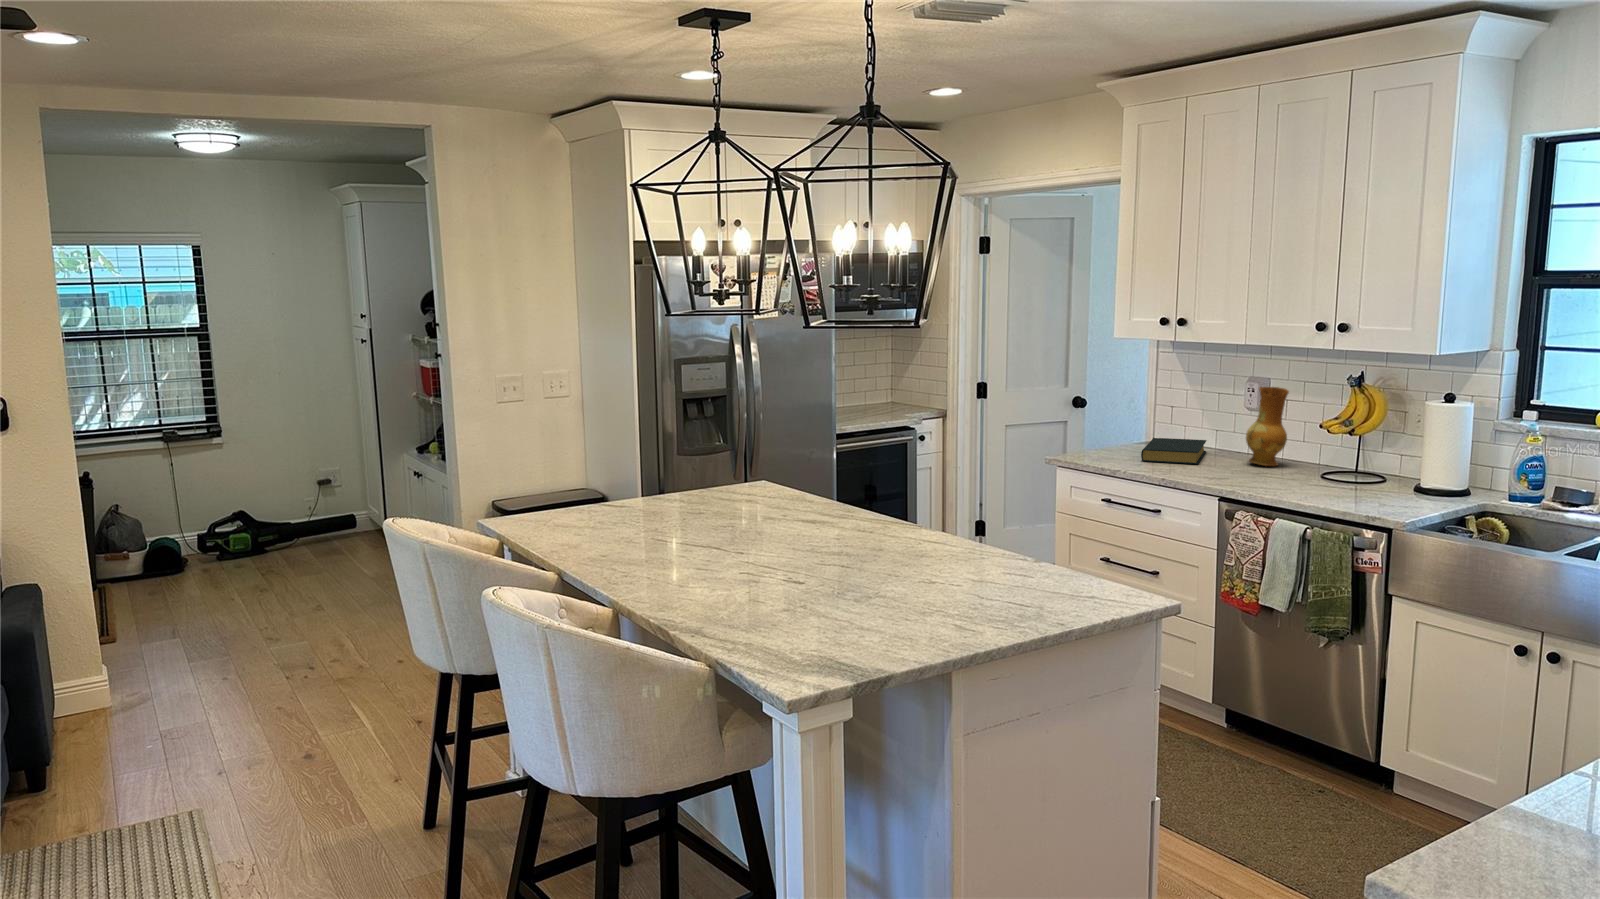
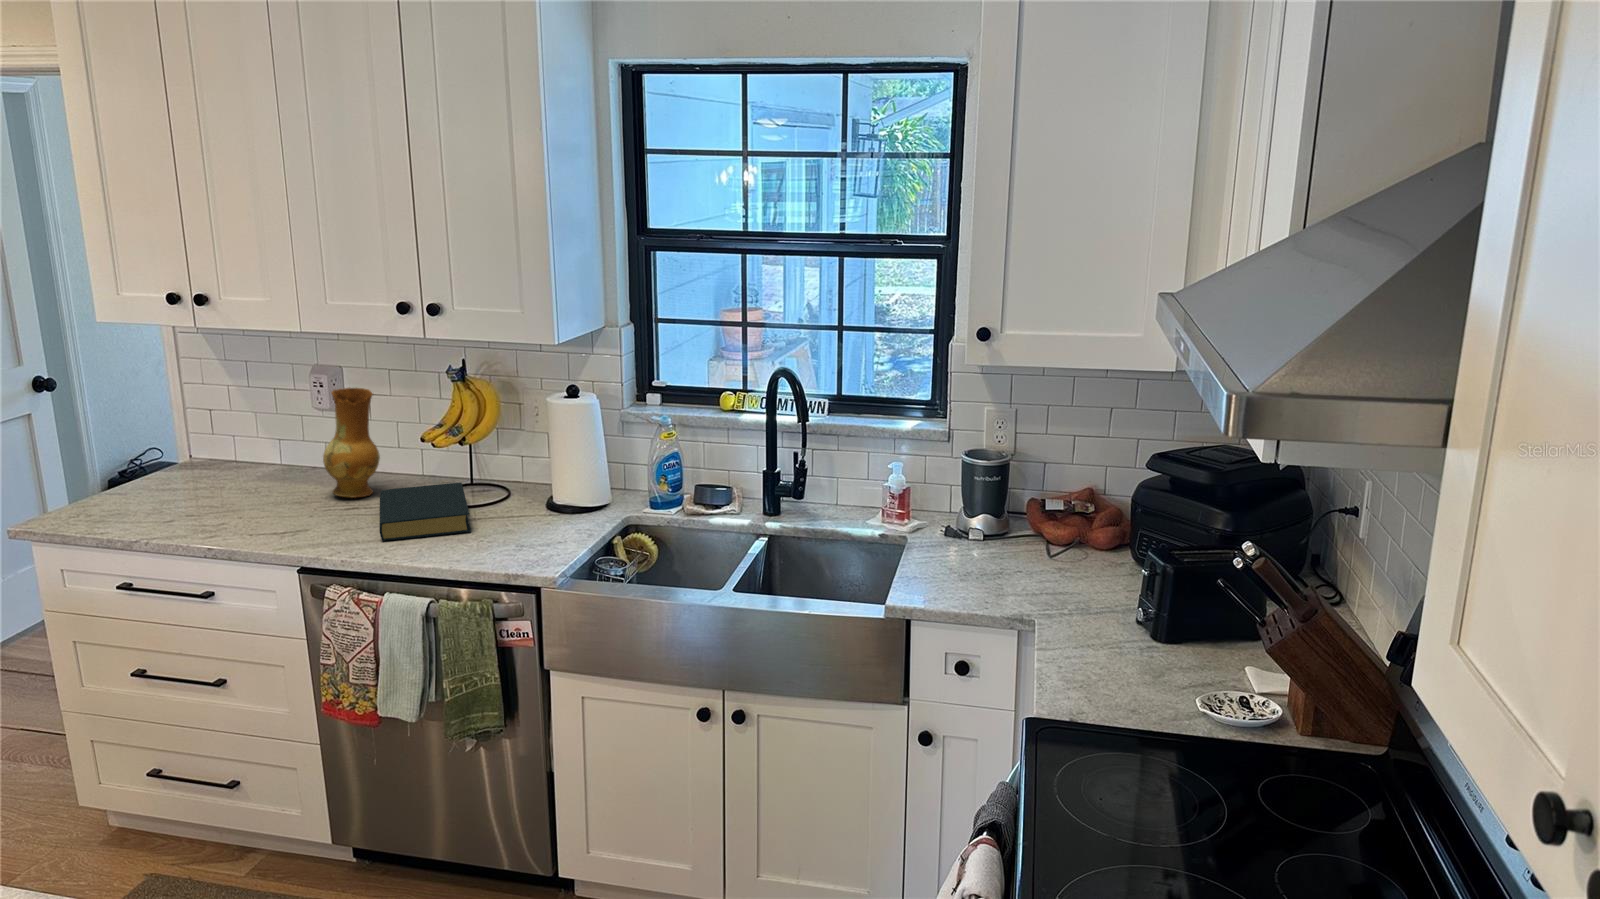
hardback book: present [1141,438,1206,464] -> present [380,483,471,541]

